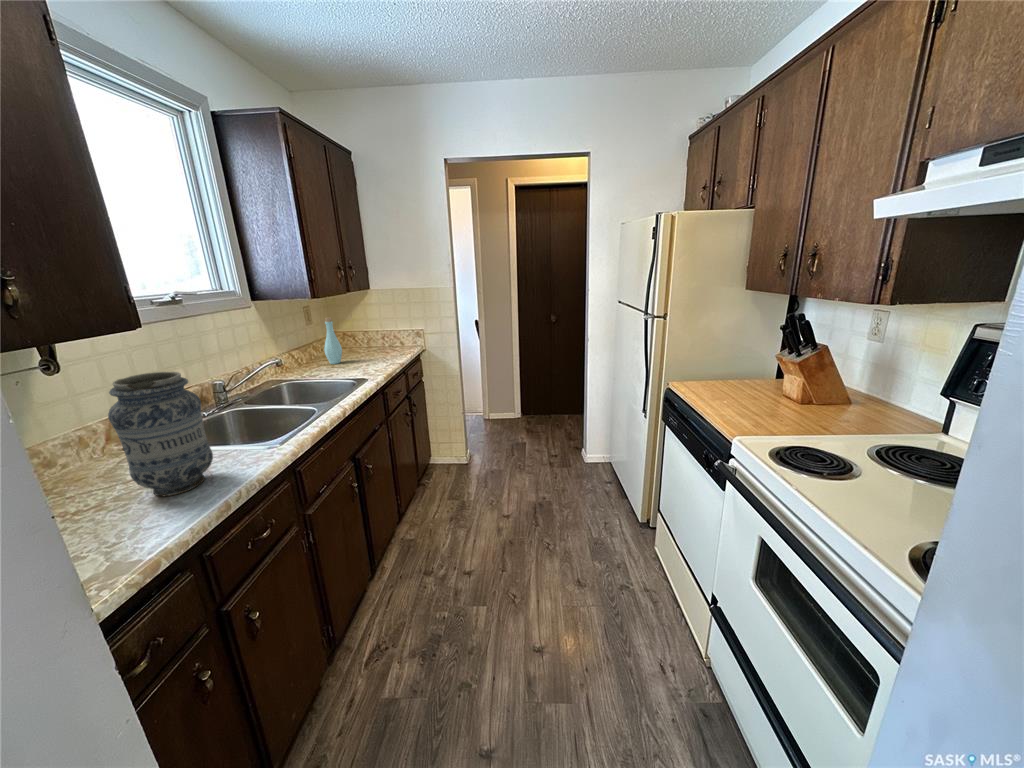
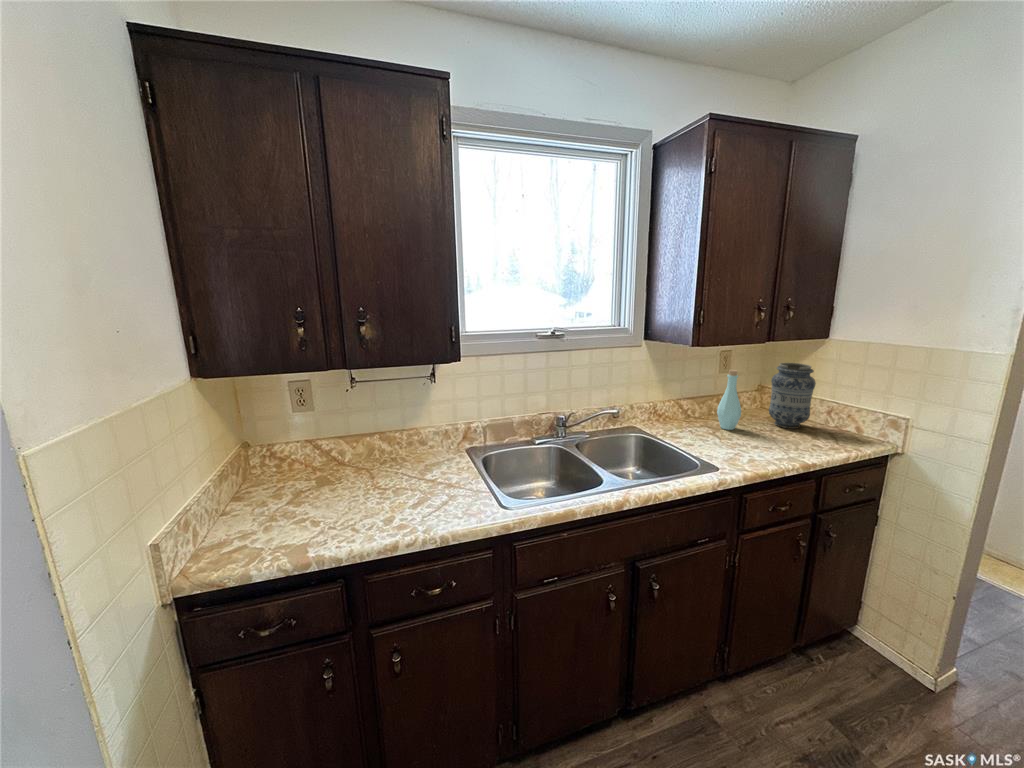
vase: present [108,372,213,496] -> present [769,363,816,429]

